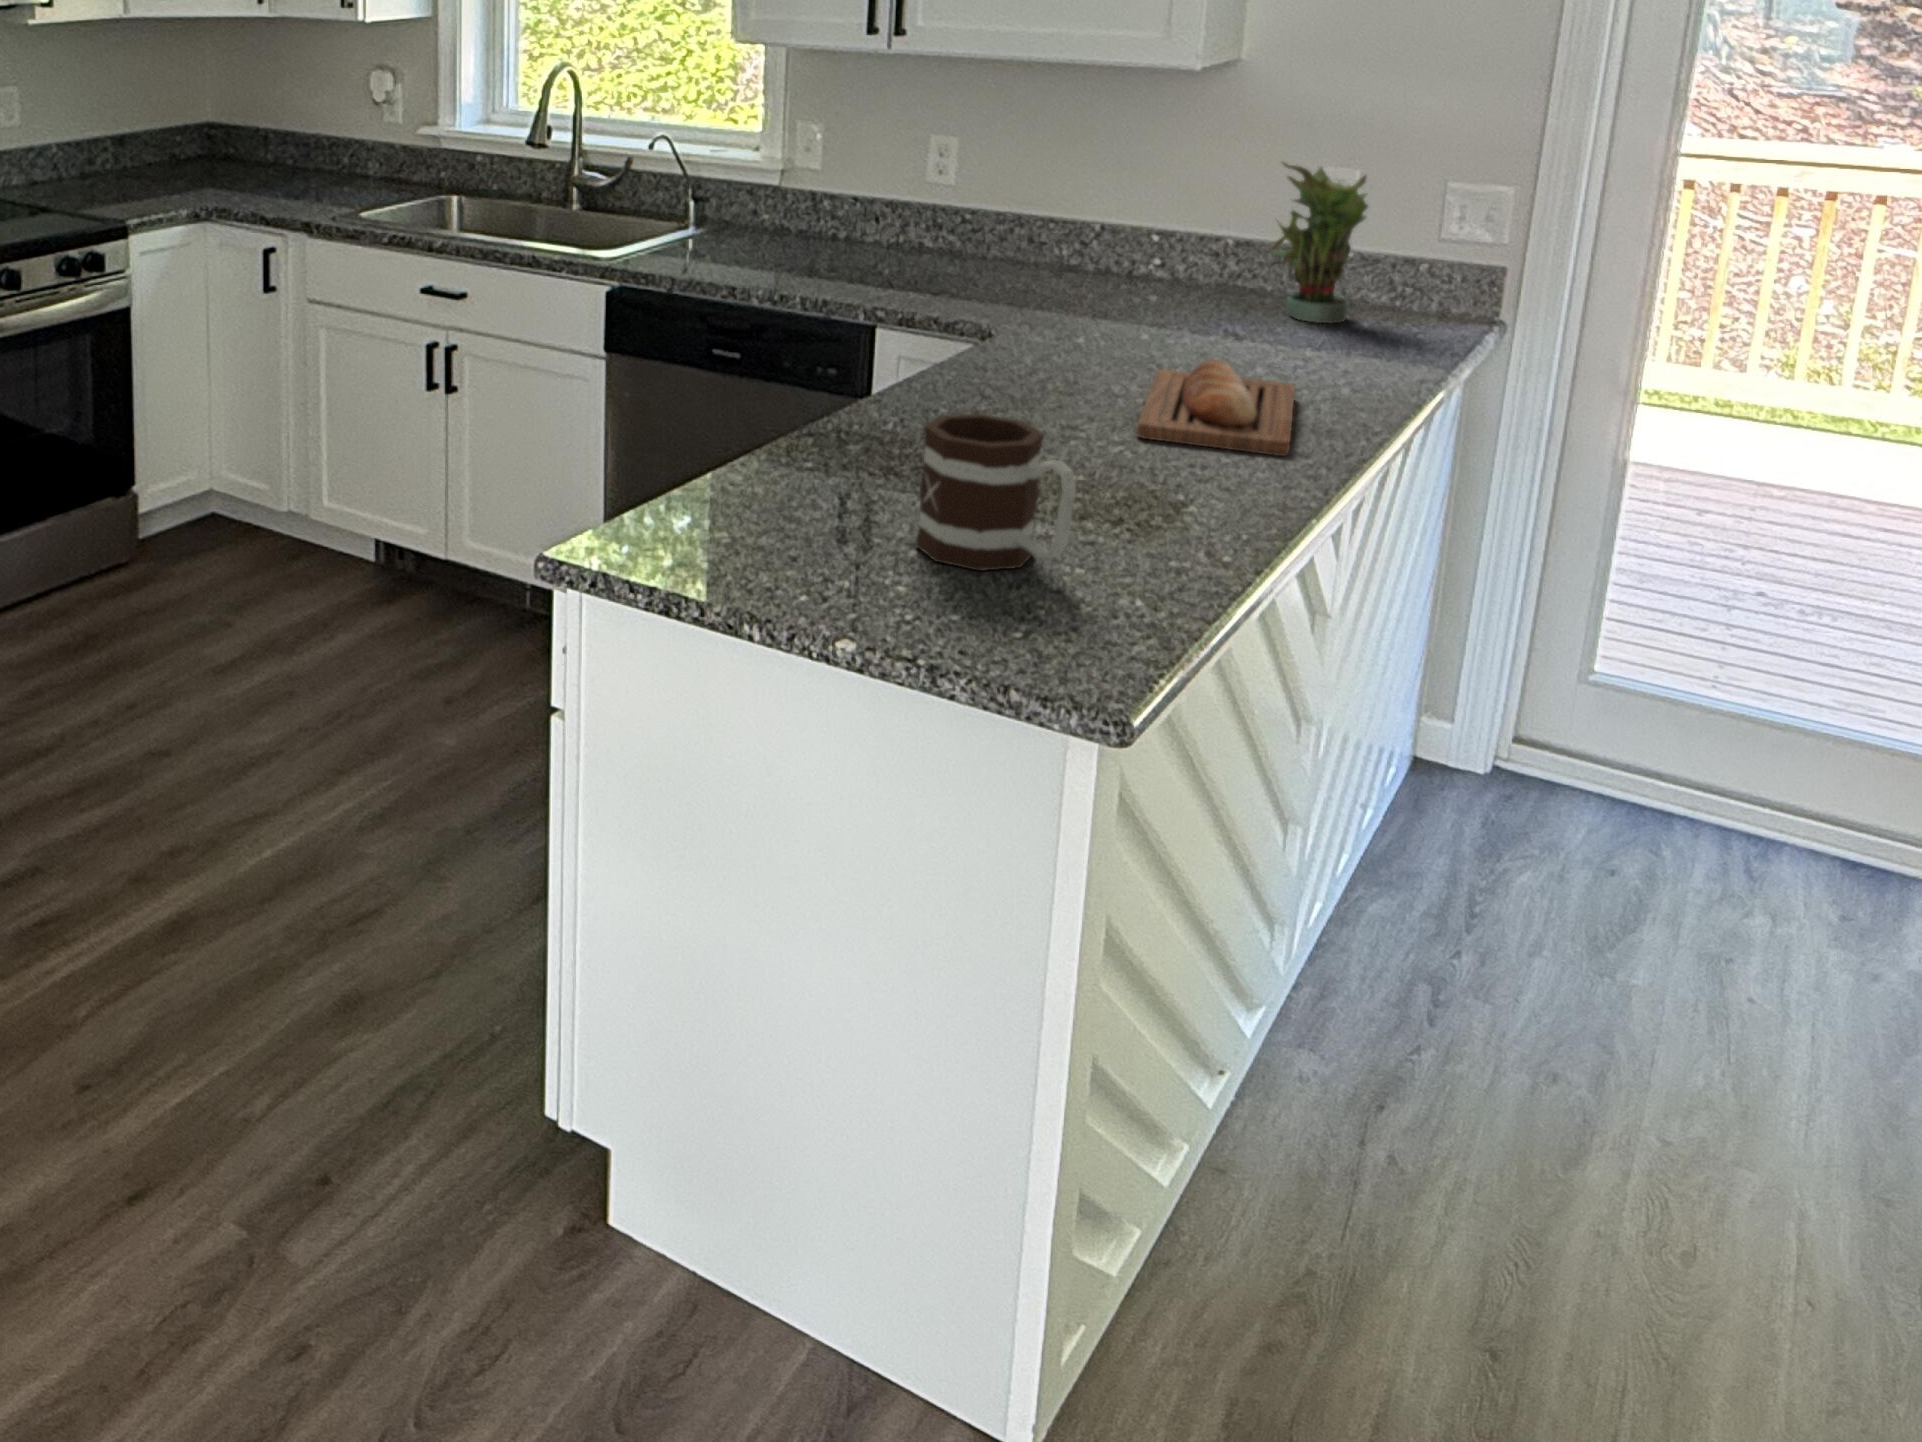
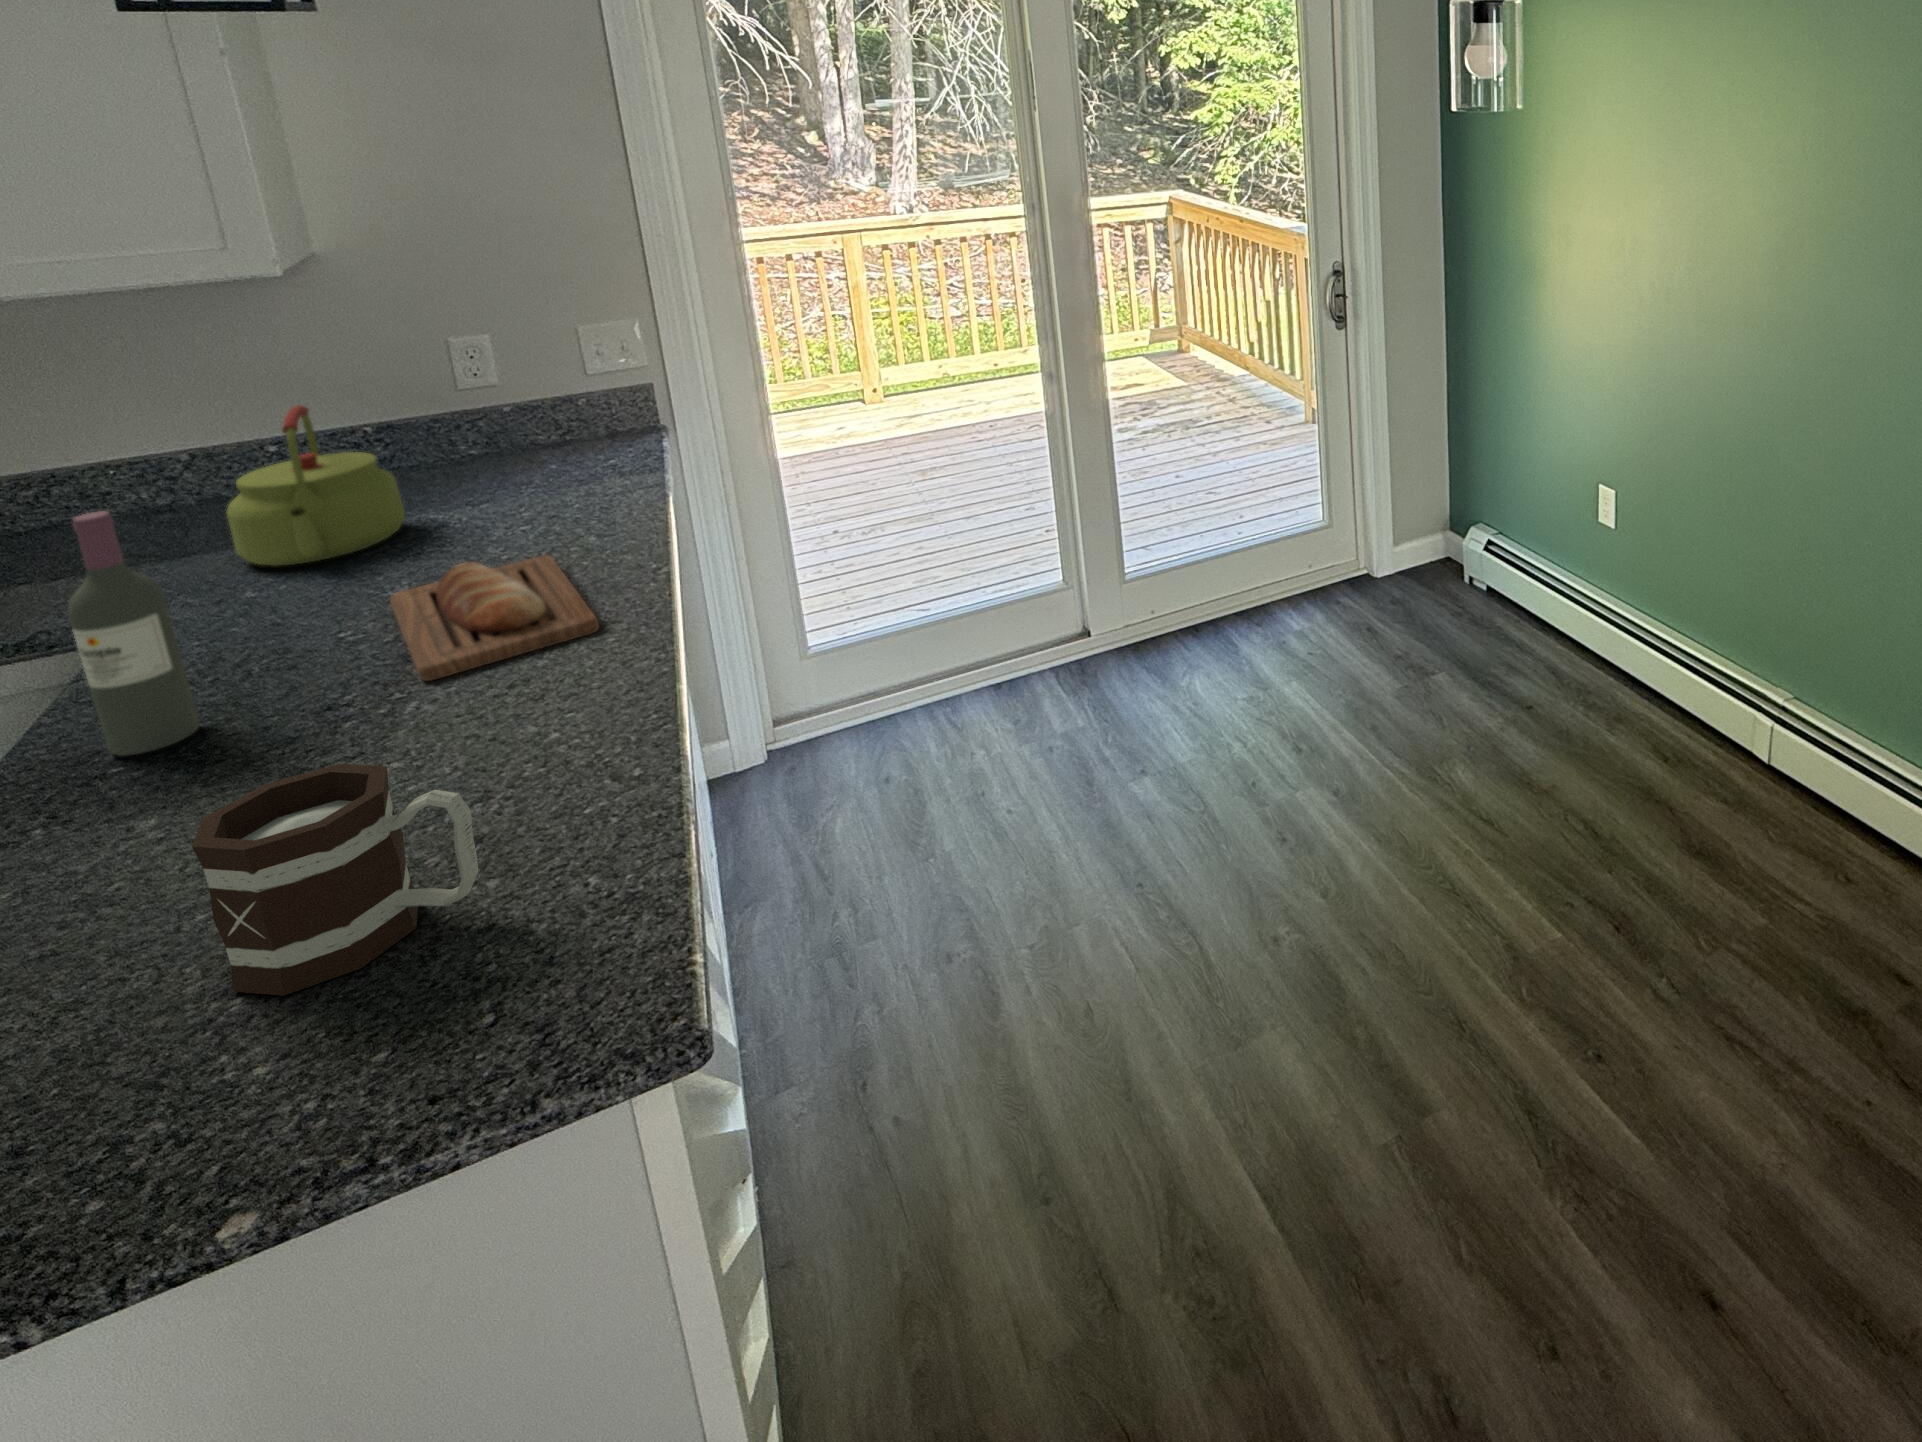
potted plant: present [1271,162,1368,323] -> none [419,340,533,483]
kettle: none [1088,191,1217,337] -> present [227,405,405,566]
wine bottle: none [946,212,1007,410] -> present [68,511,200,756]

